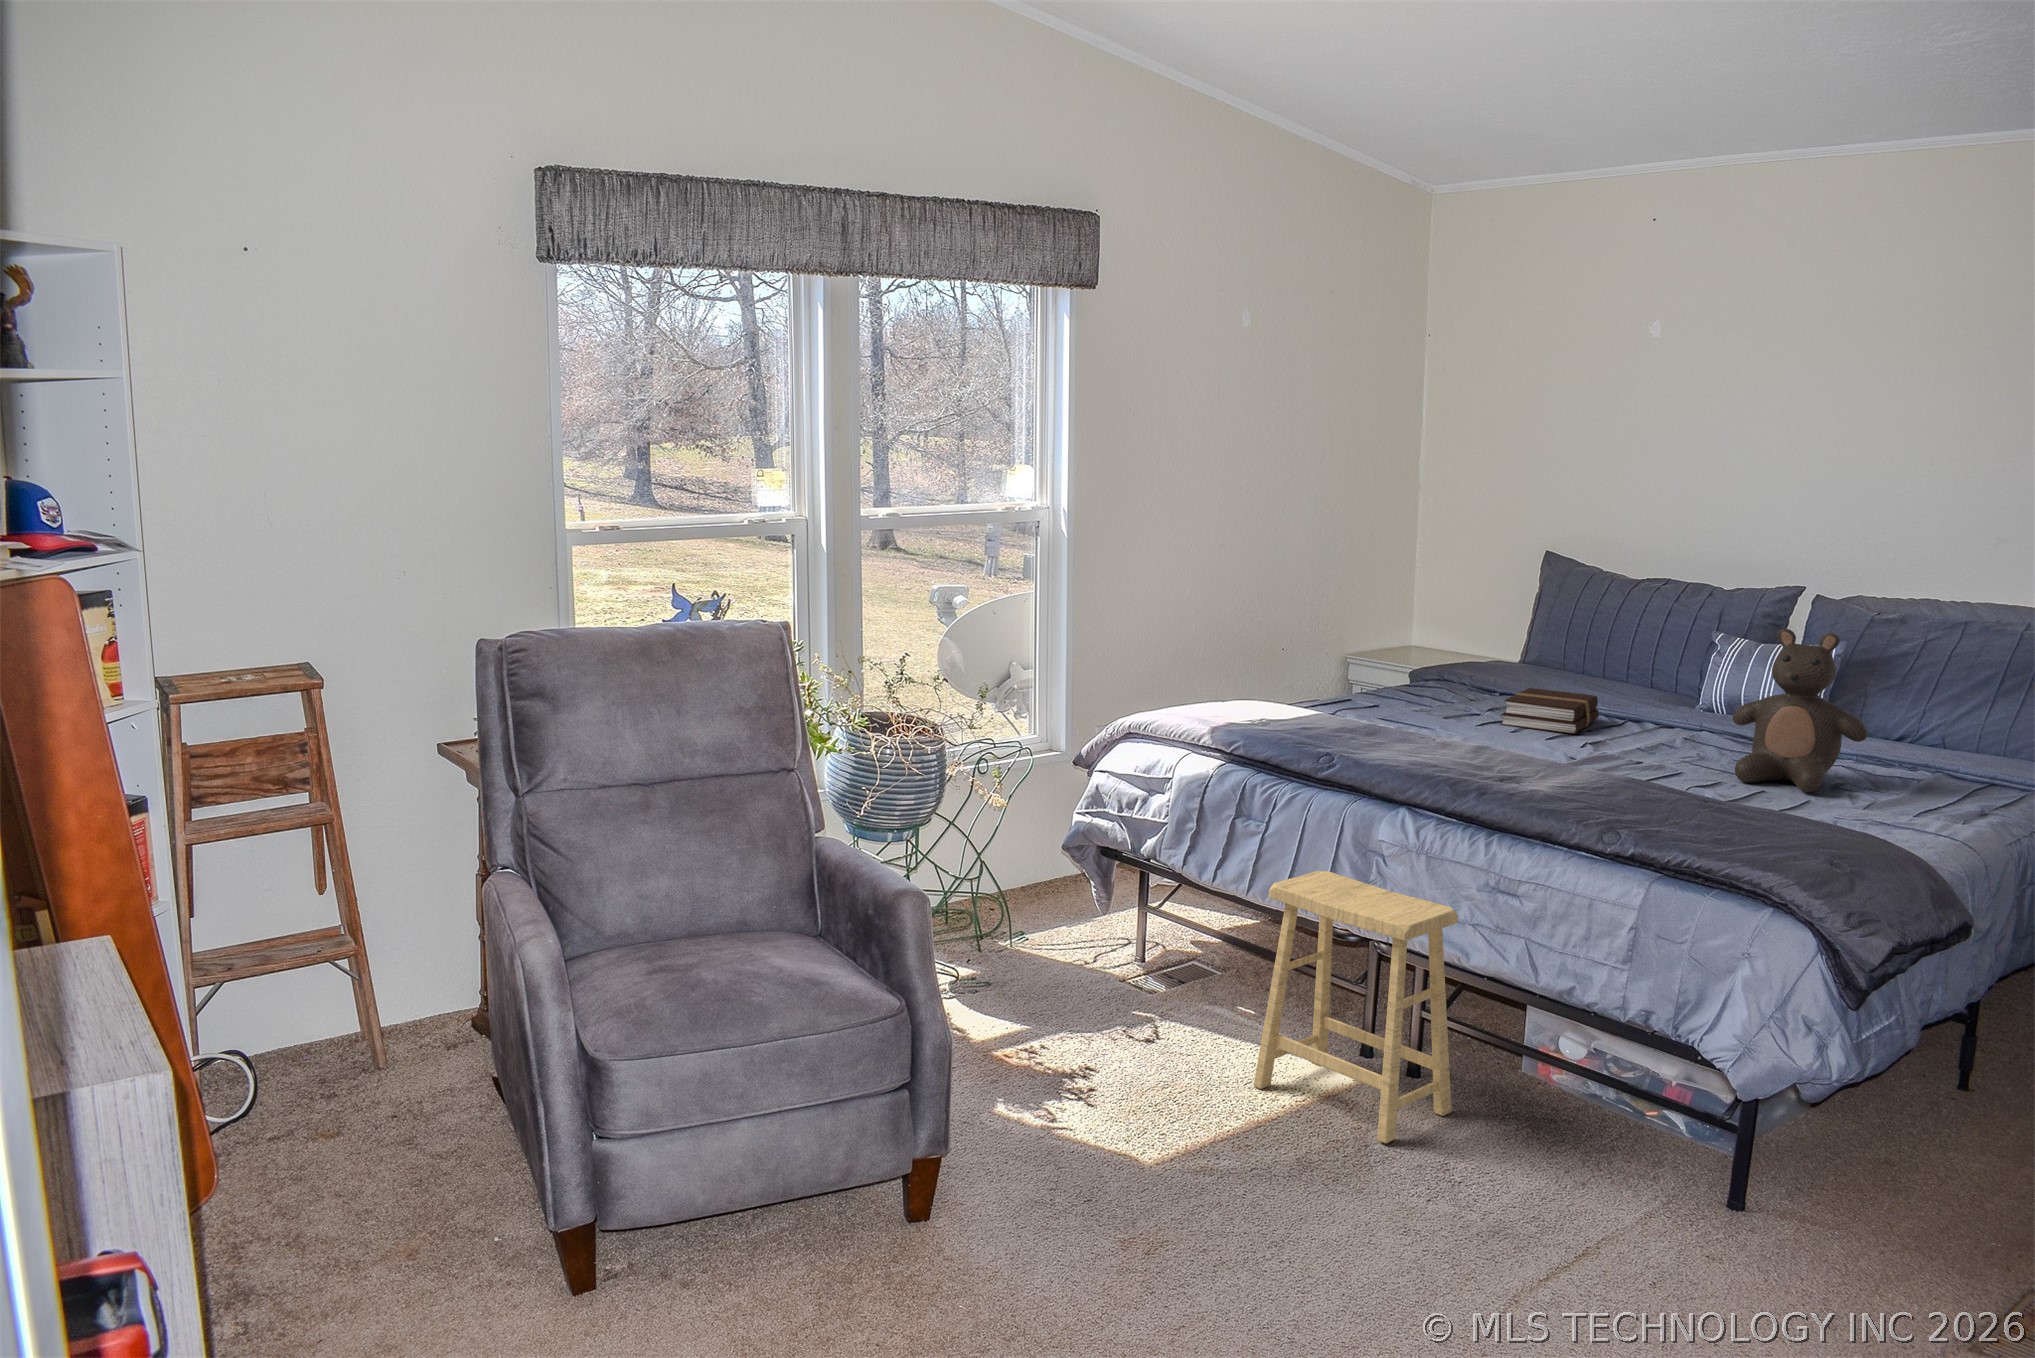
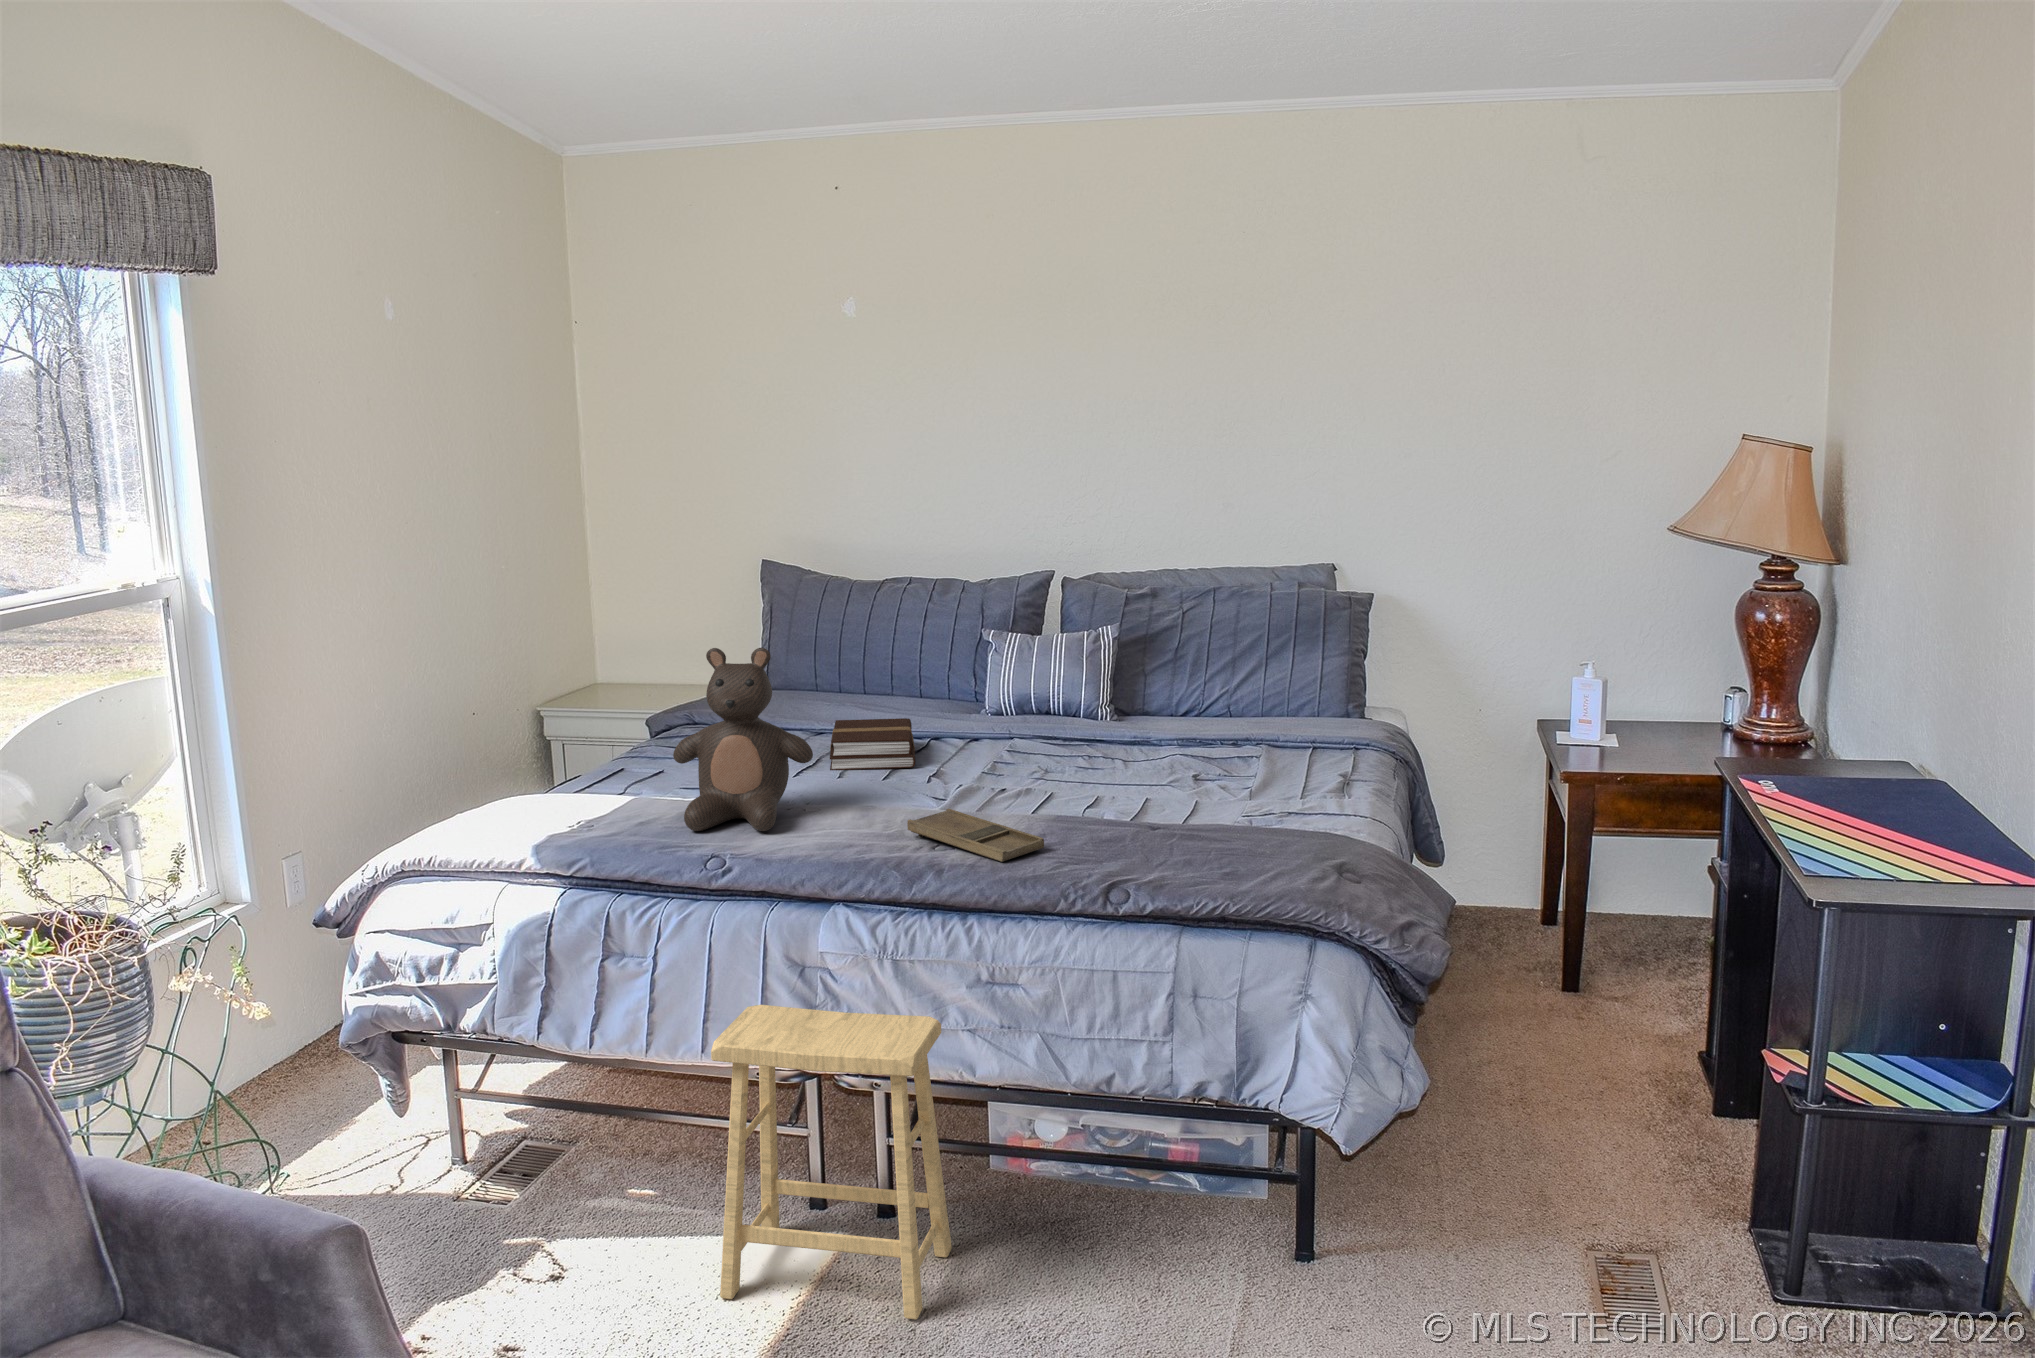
teddy bear: present [1733,629,1867,792] -> present [673,648,813,831]
tray: none [1504,757,1610,800] -> present [907,809,1044,862]

